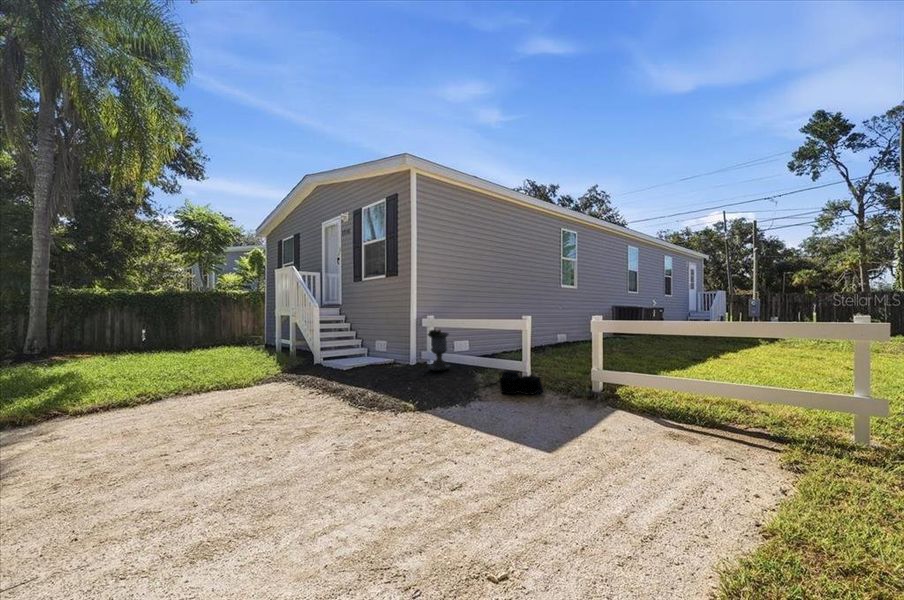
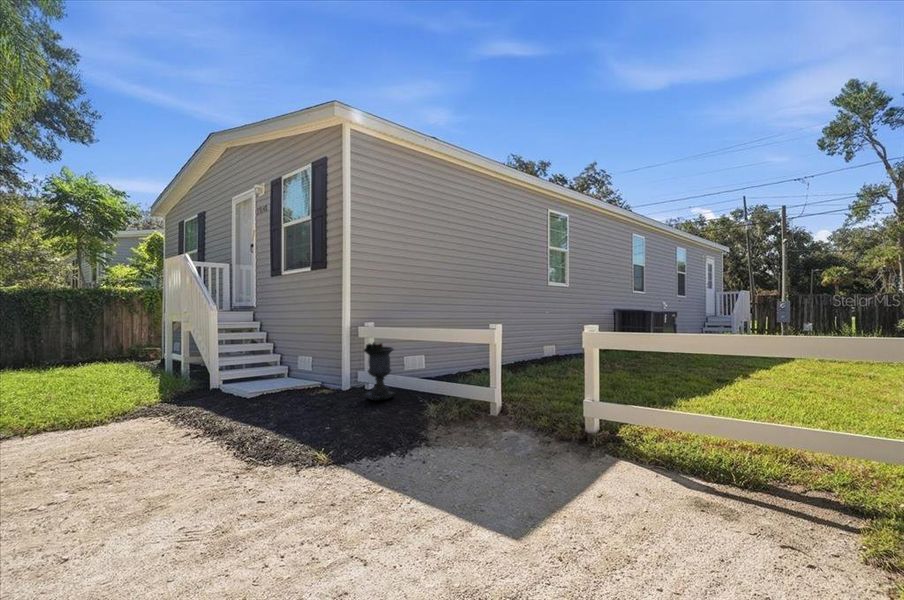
storage bin: present [500,370,543,394] -> none [459,400,520,438]

